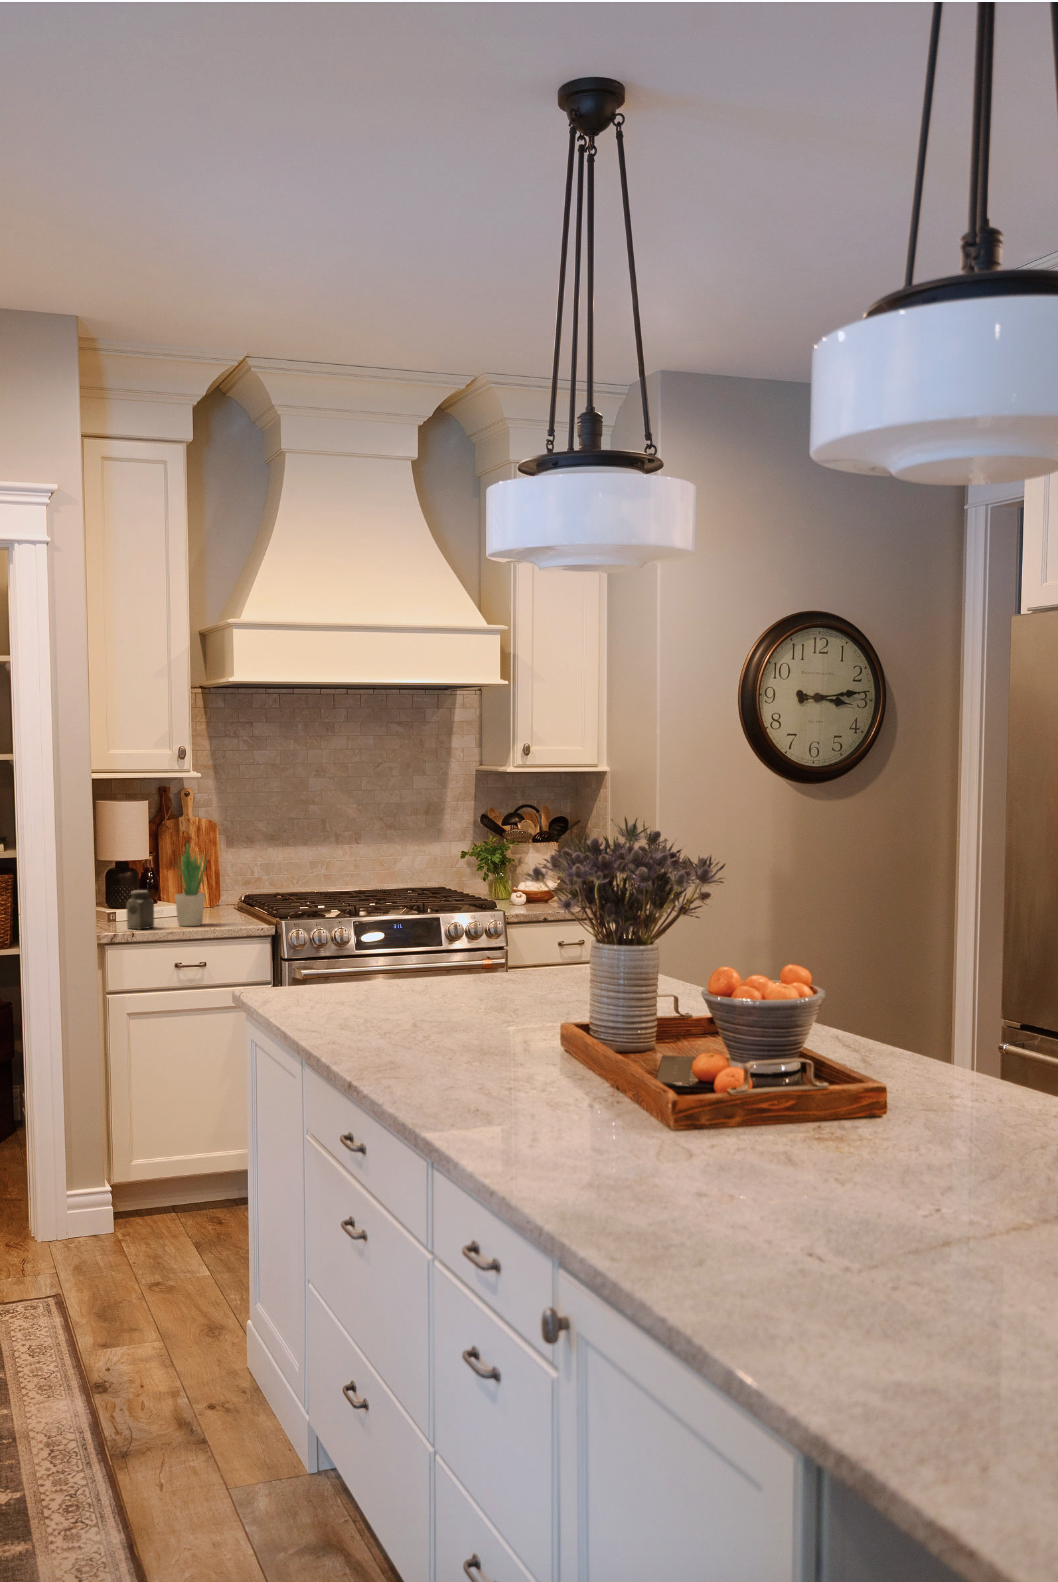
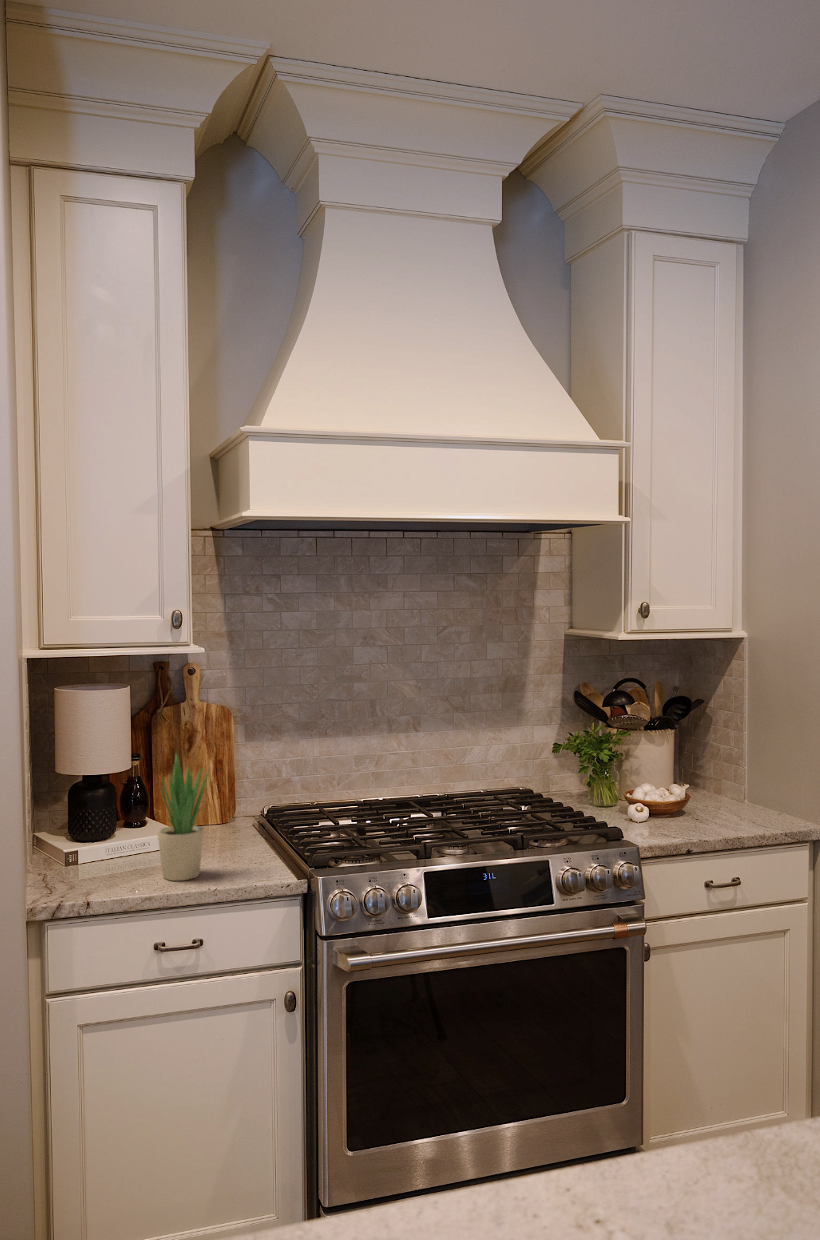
salt shaker: present [126,890,154,930] -> none [83,827,125,891]

